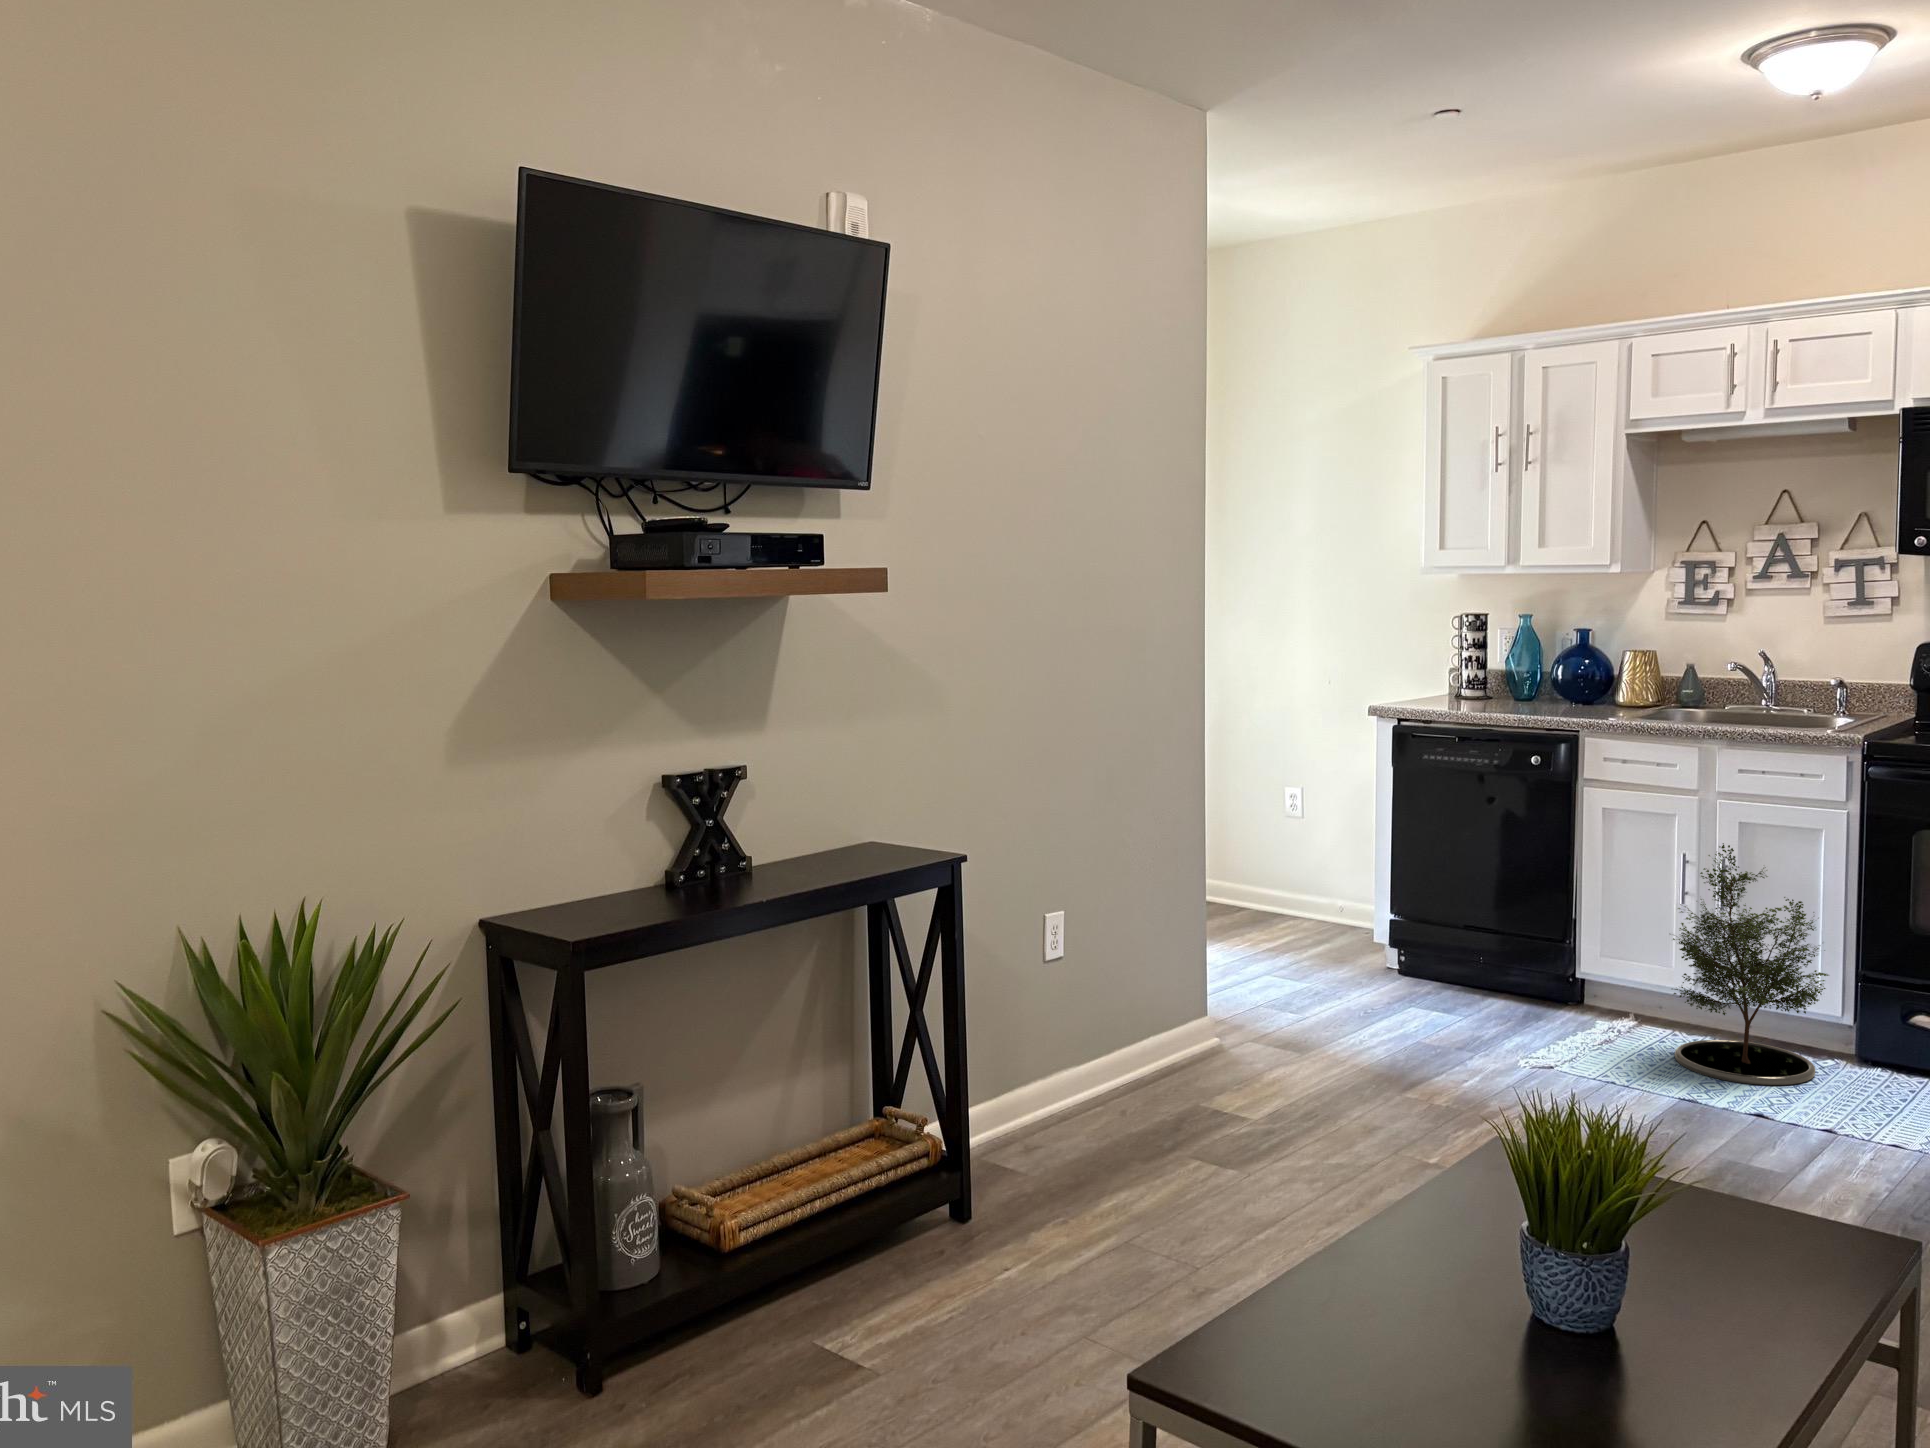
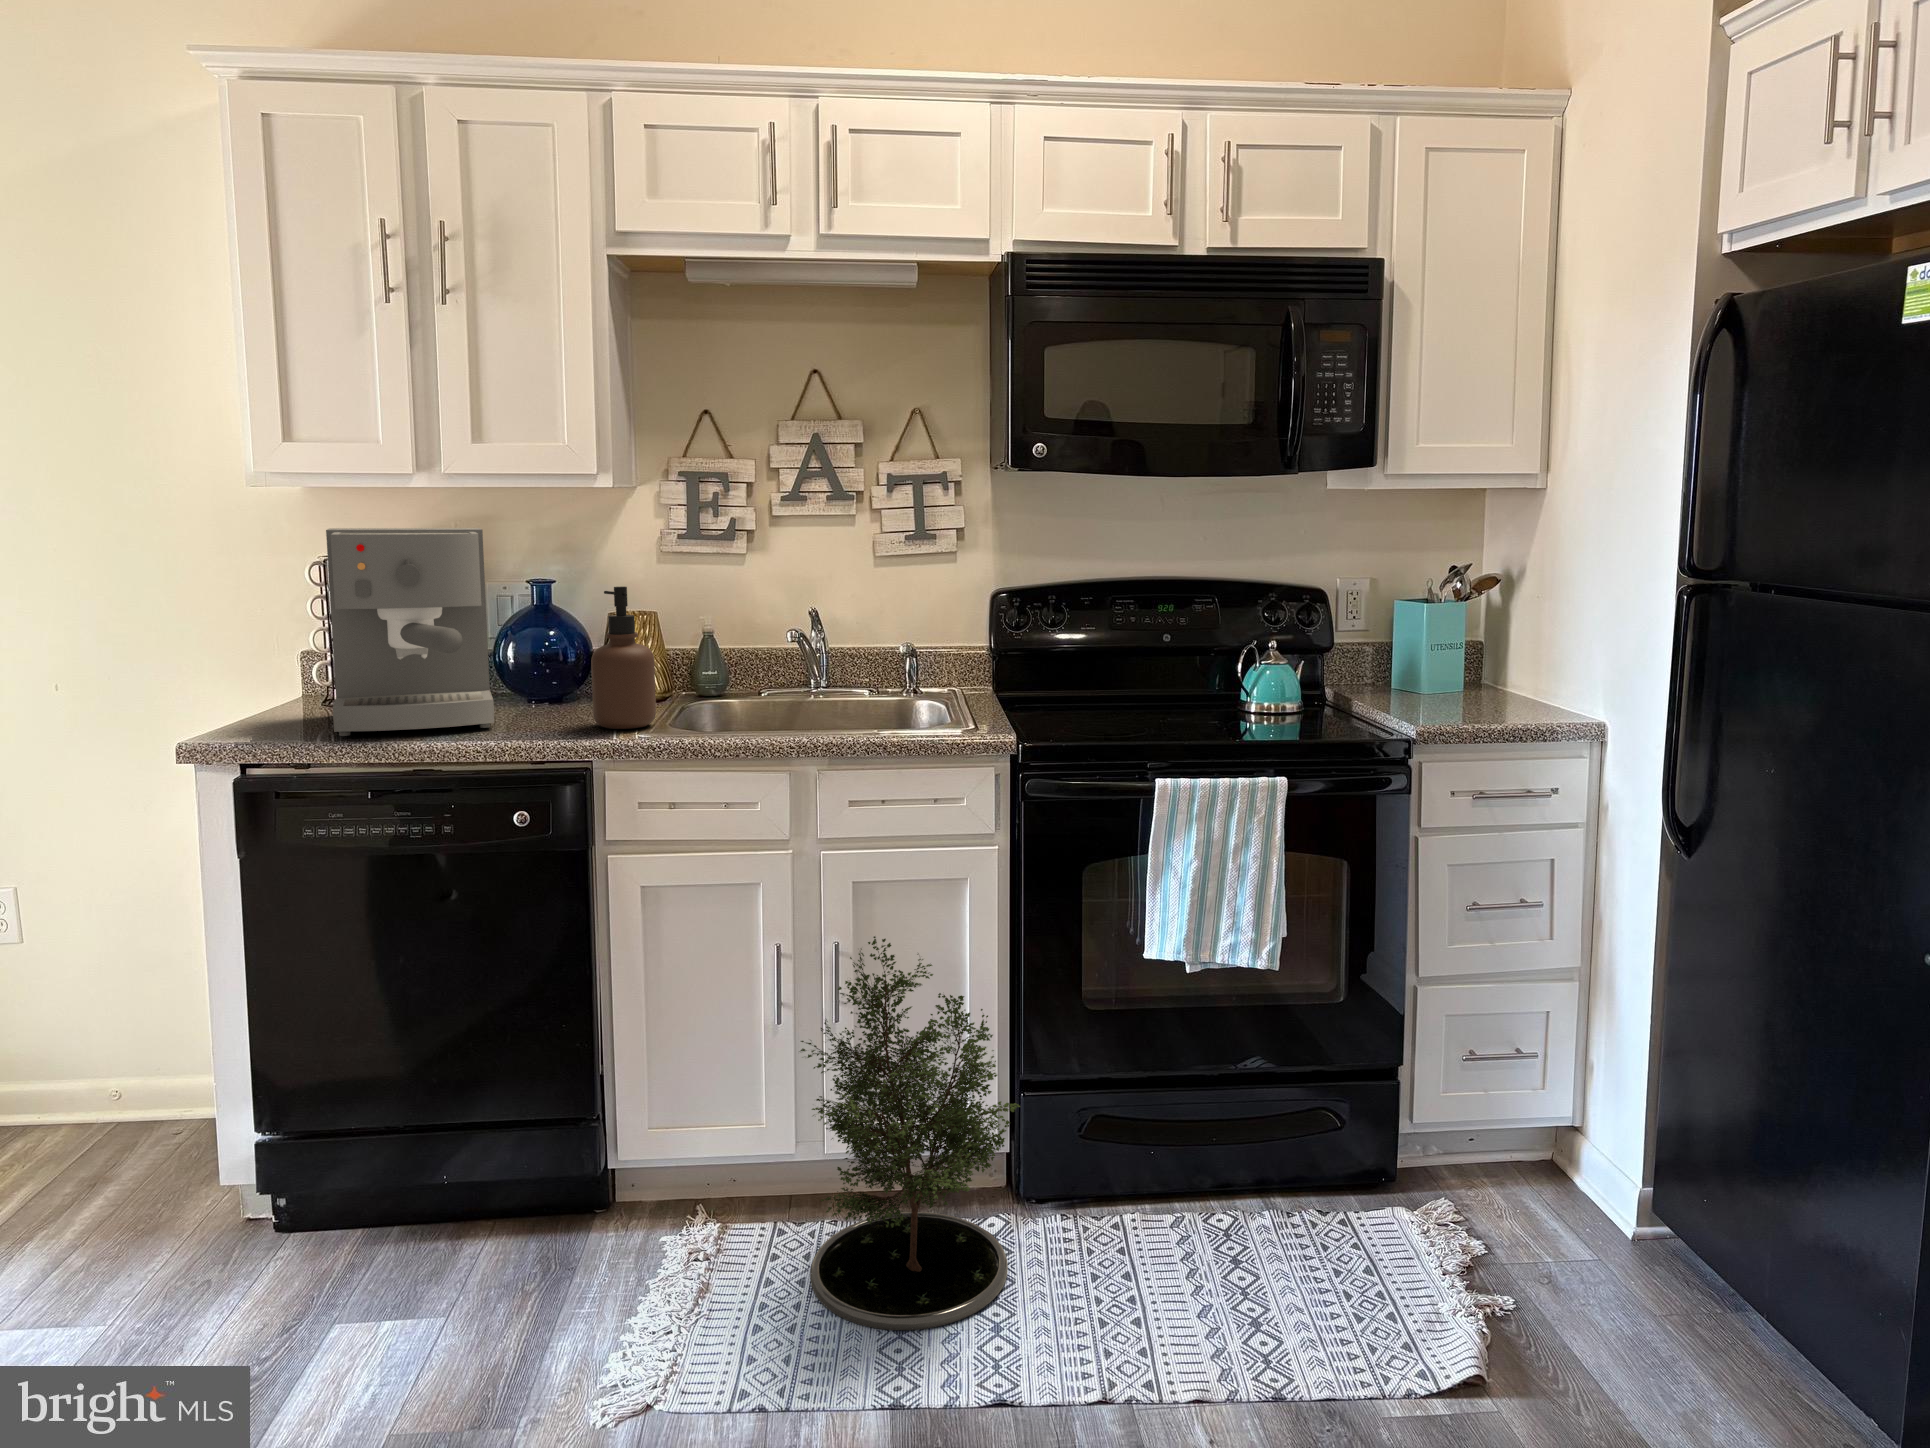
coffee maker: none [1448,598,1543,711] -> present [326,528,494,736]
soap dispenser: none [1590,632,1629,717] -> present [591,586,656,729]

